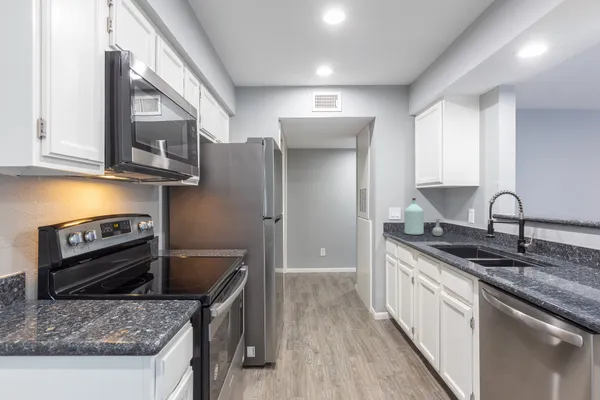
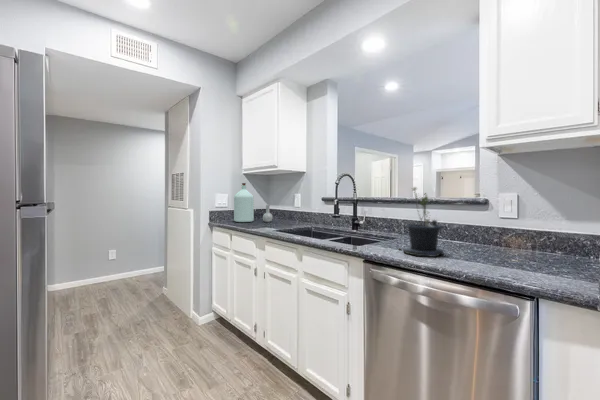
potted plant: none [524,215,575,288] -> present [399,187,444,257]

